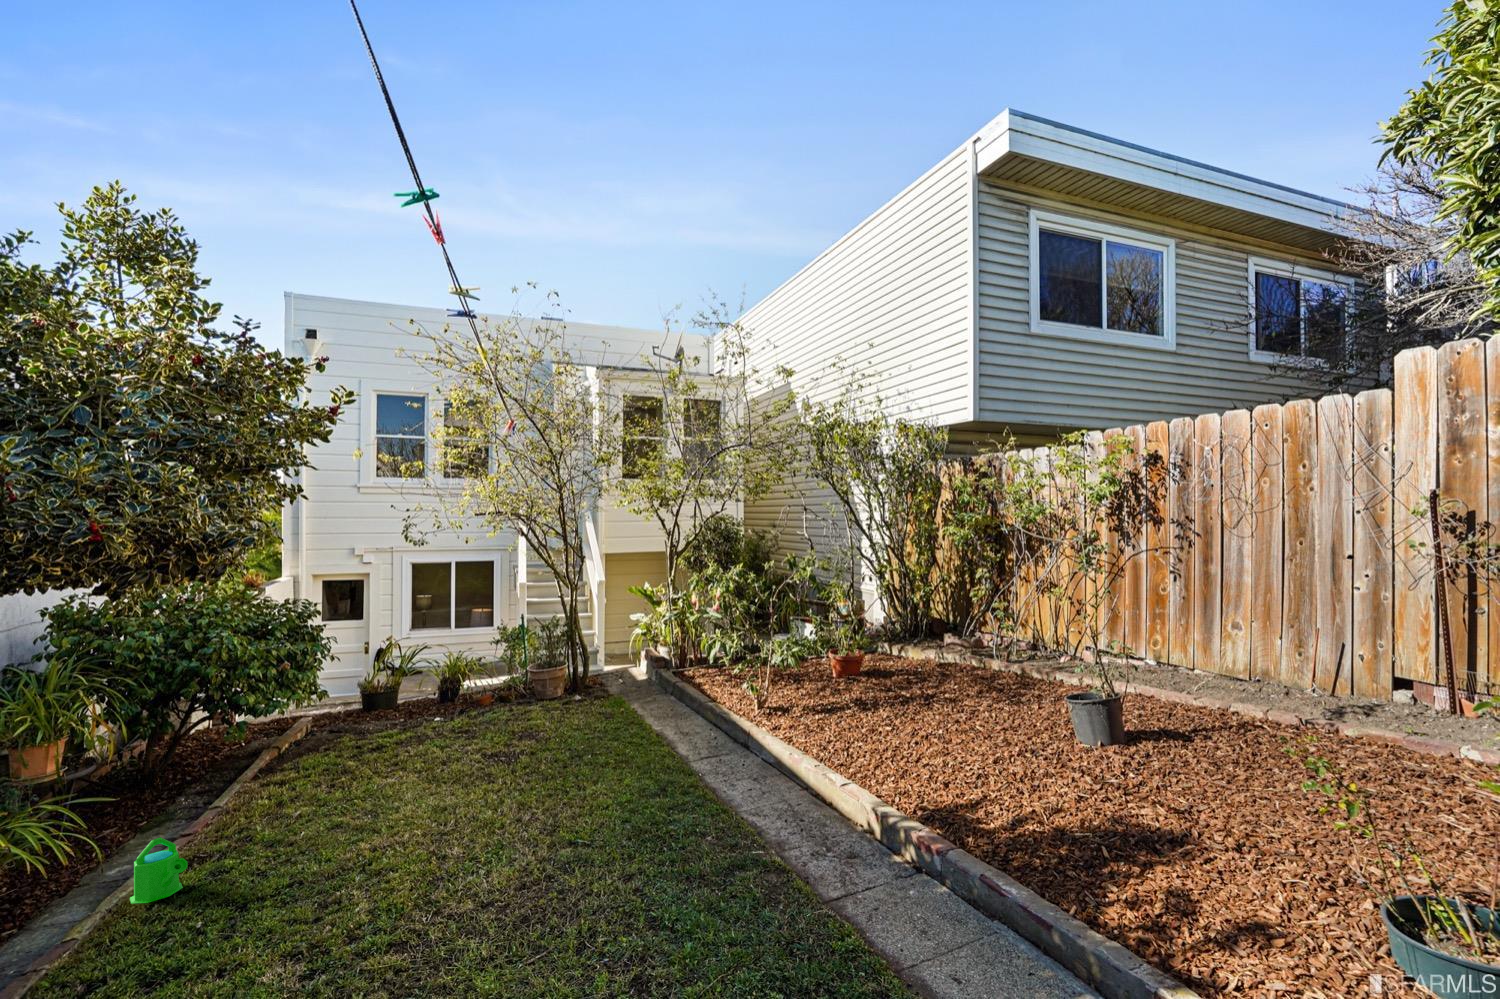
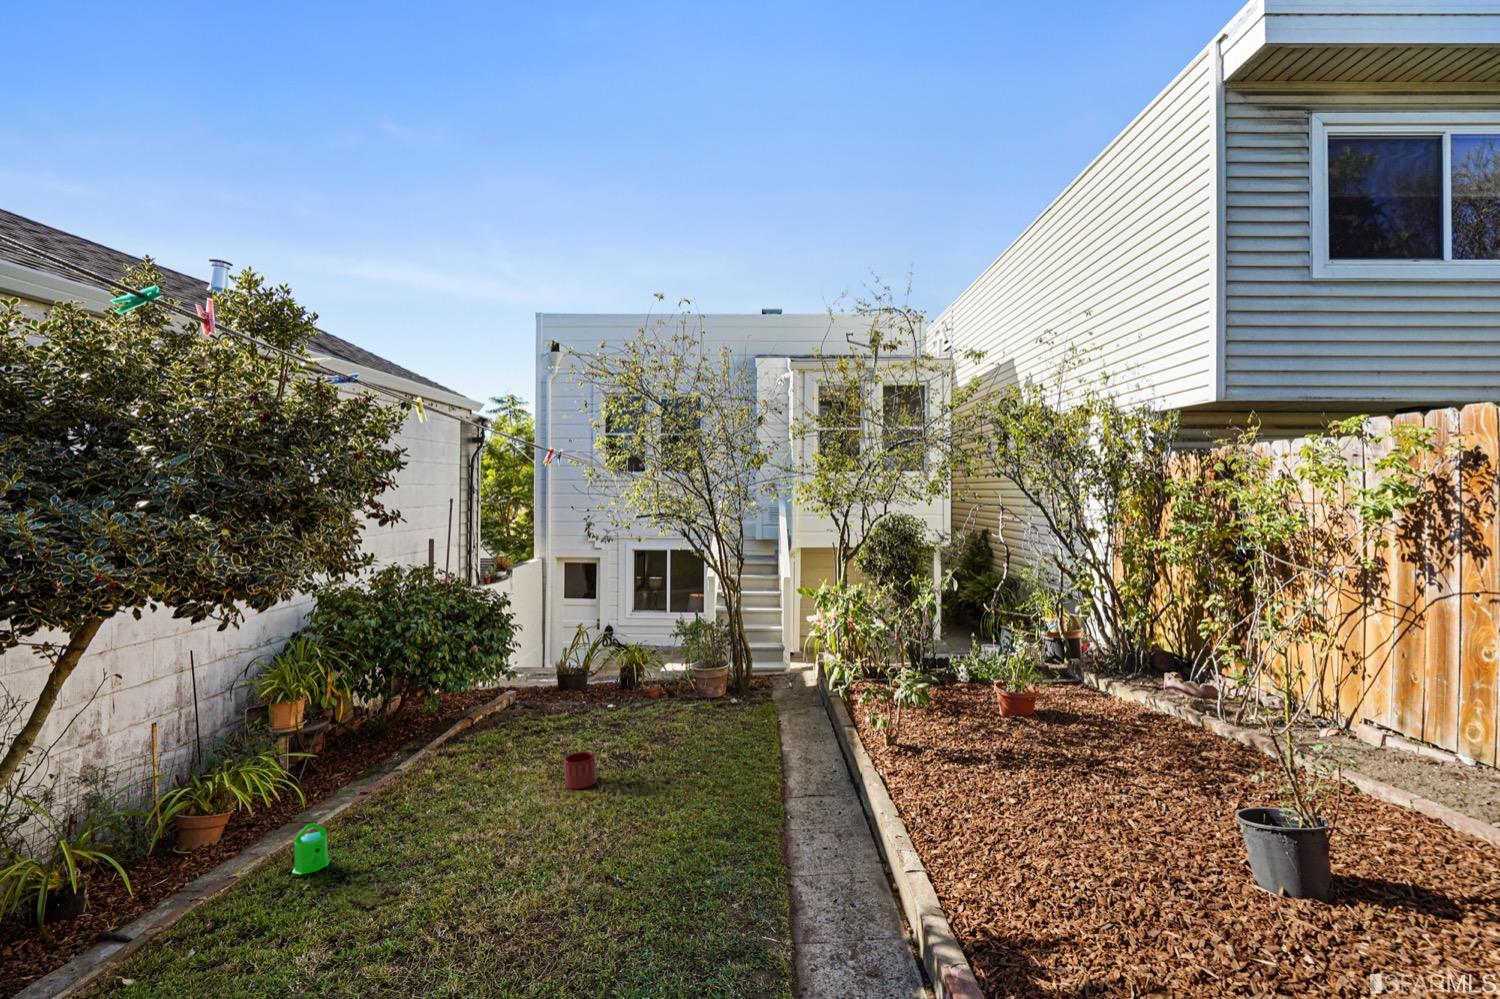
planter: none [439,741,475,781] -> present [564,752,596,789]

